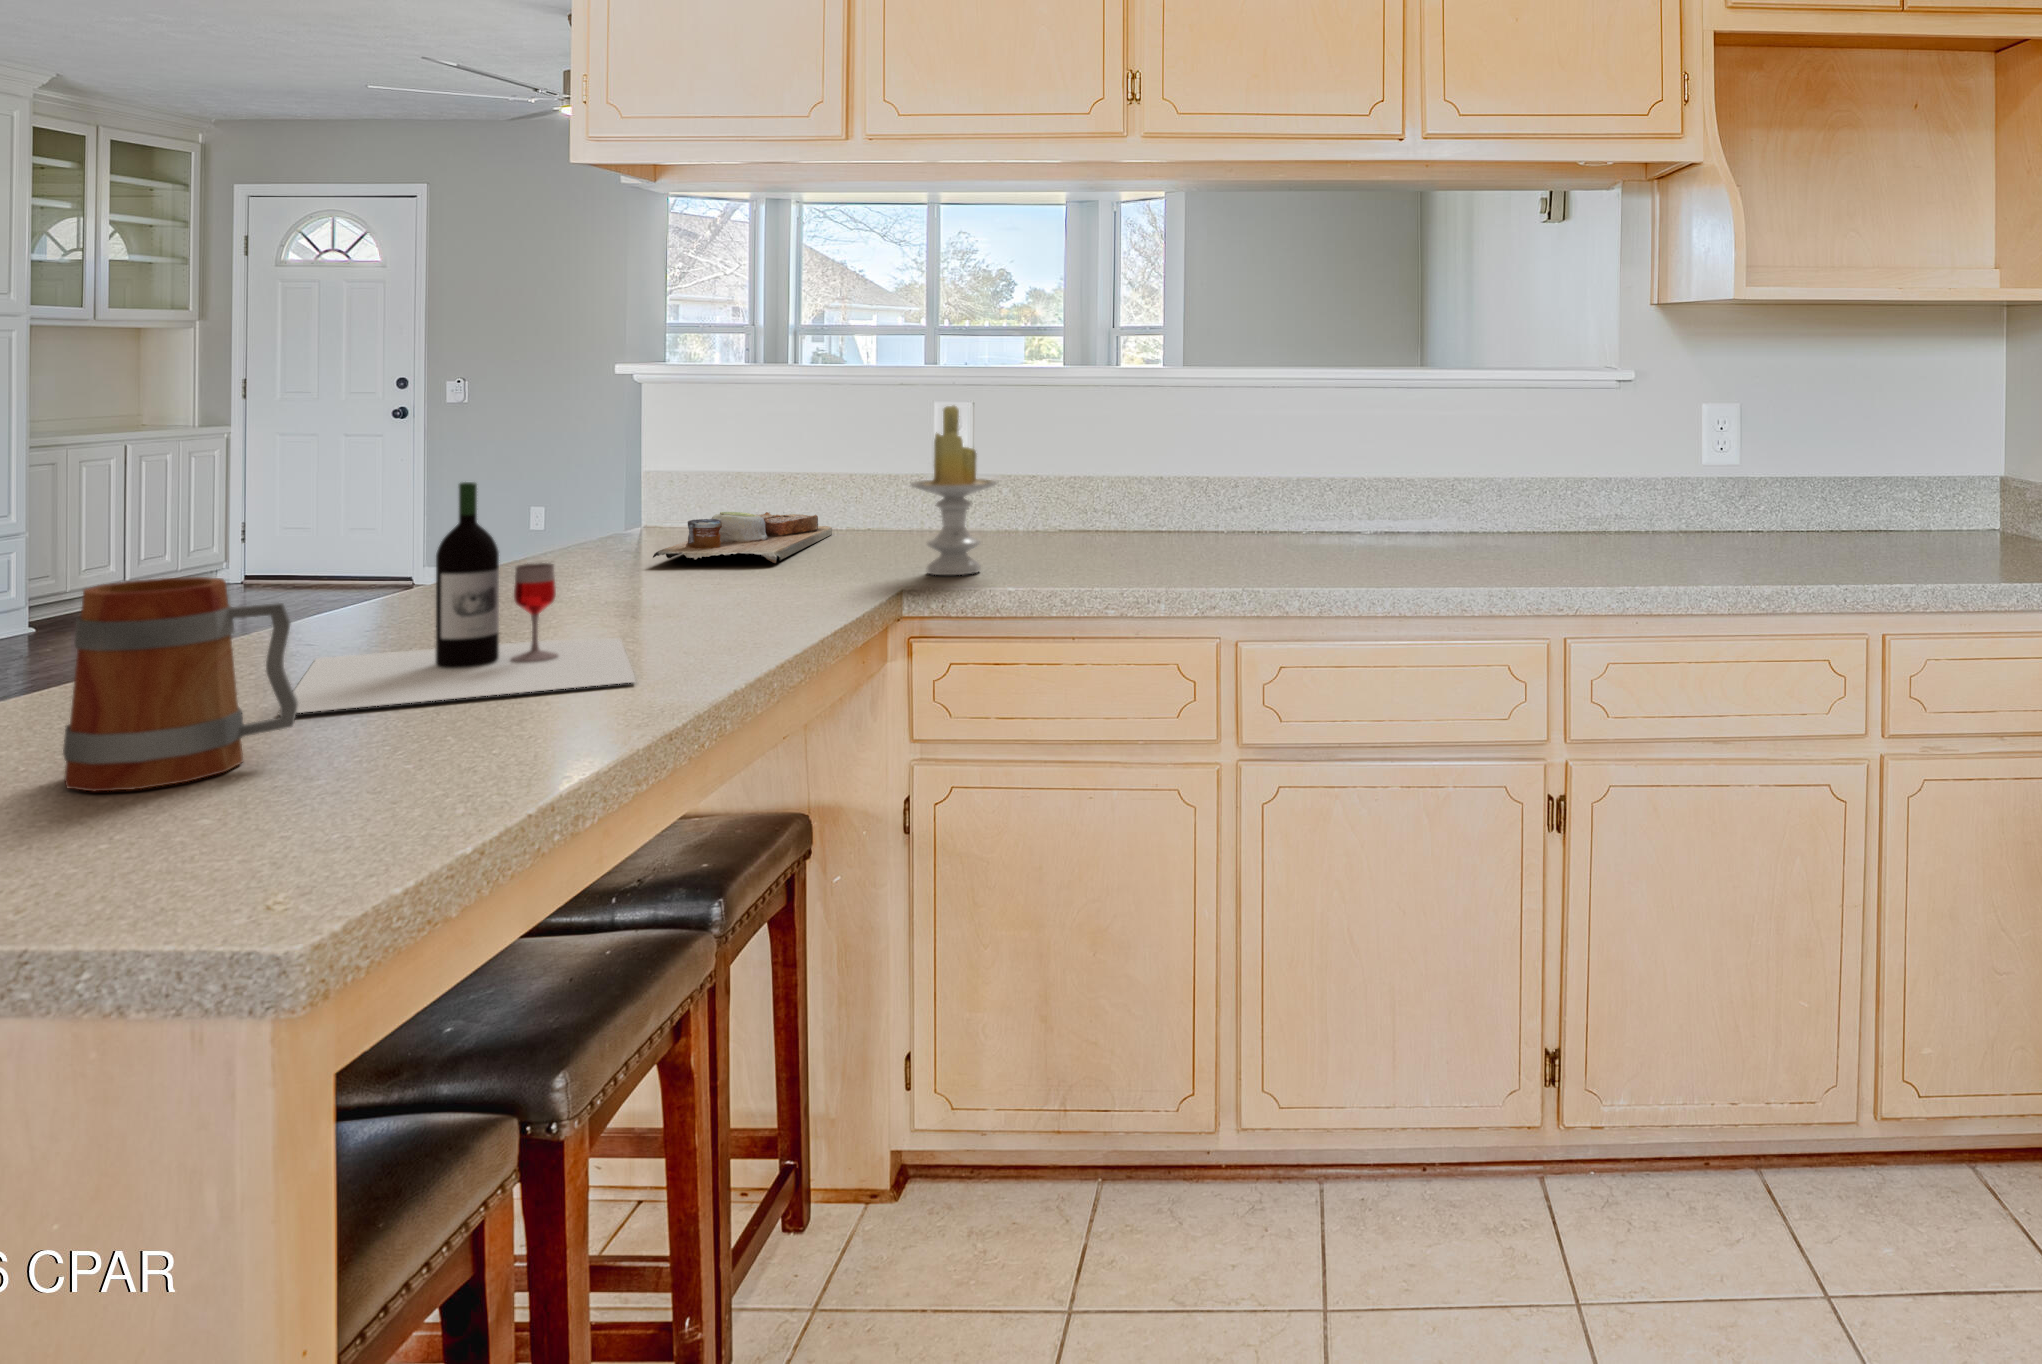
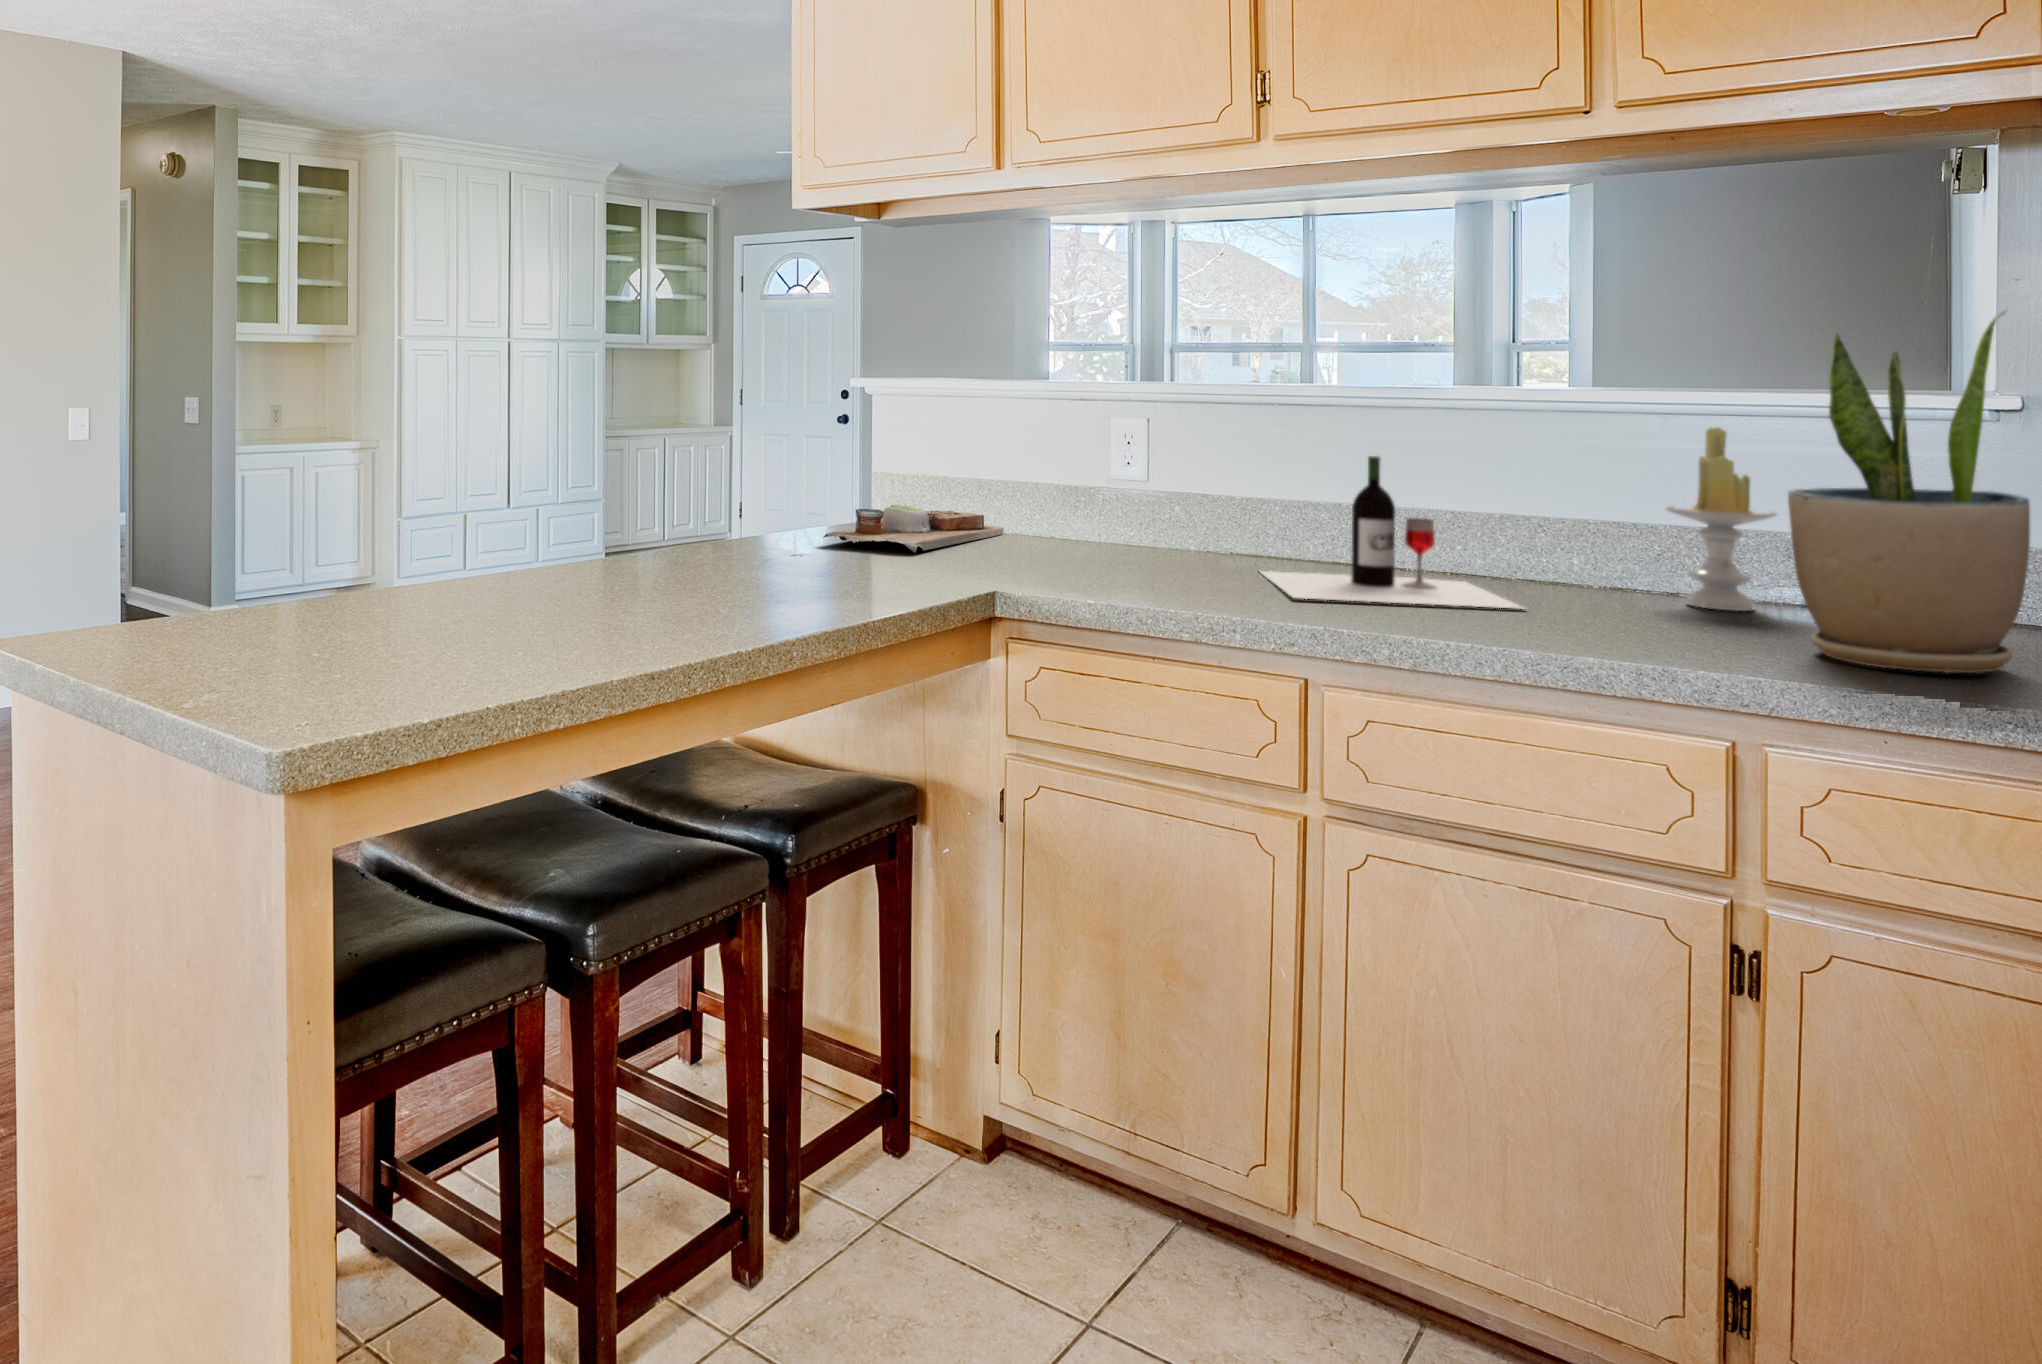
potted plant: none [1542,309,1679,572] -> present [1788,312,2030,673]
candle: present [911,406,997,575] -> present [1666,427,1776,611]
wine bottle: present [279,482,636,715] -> present [1261,456,1523,609]
mug: present [63,577,298,791] -> none [301,508,428,647]

